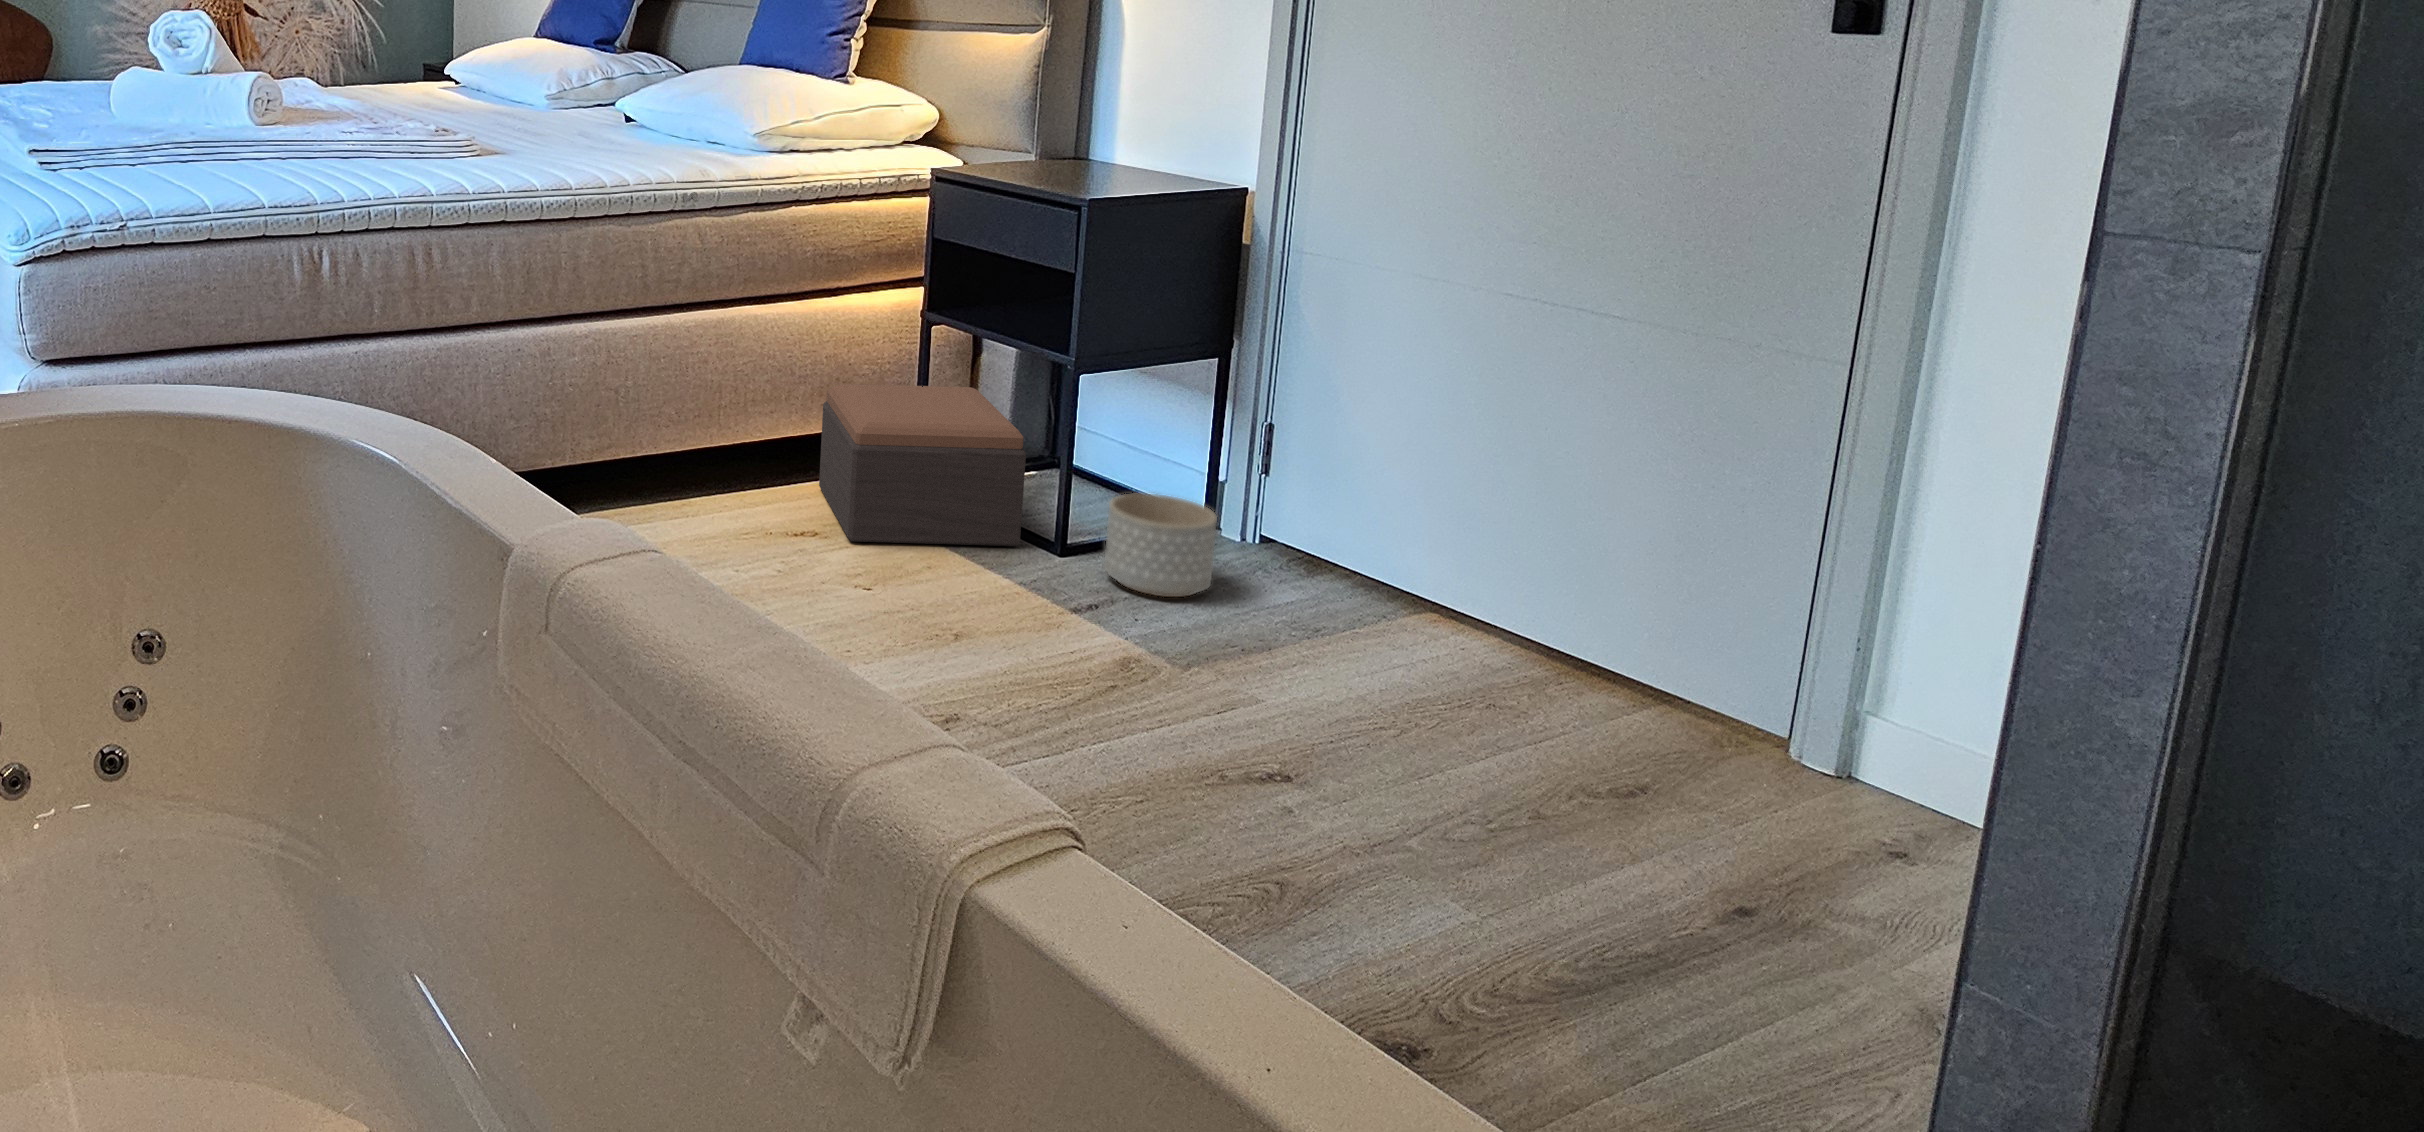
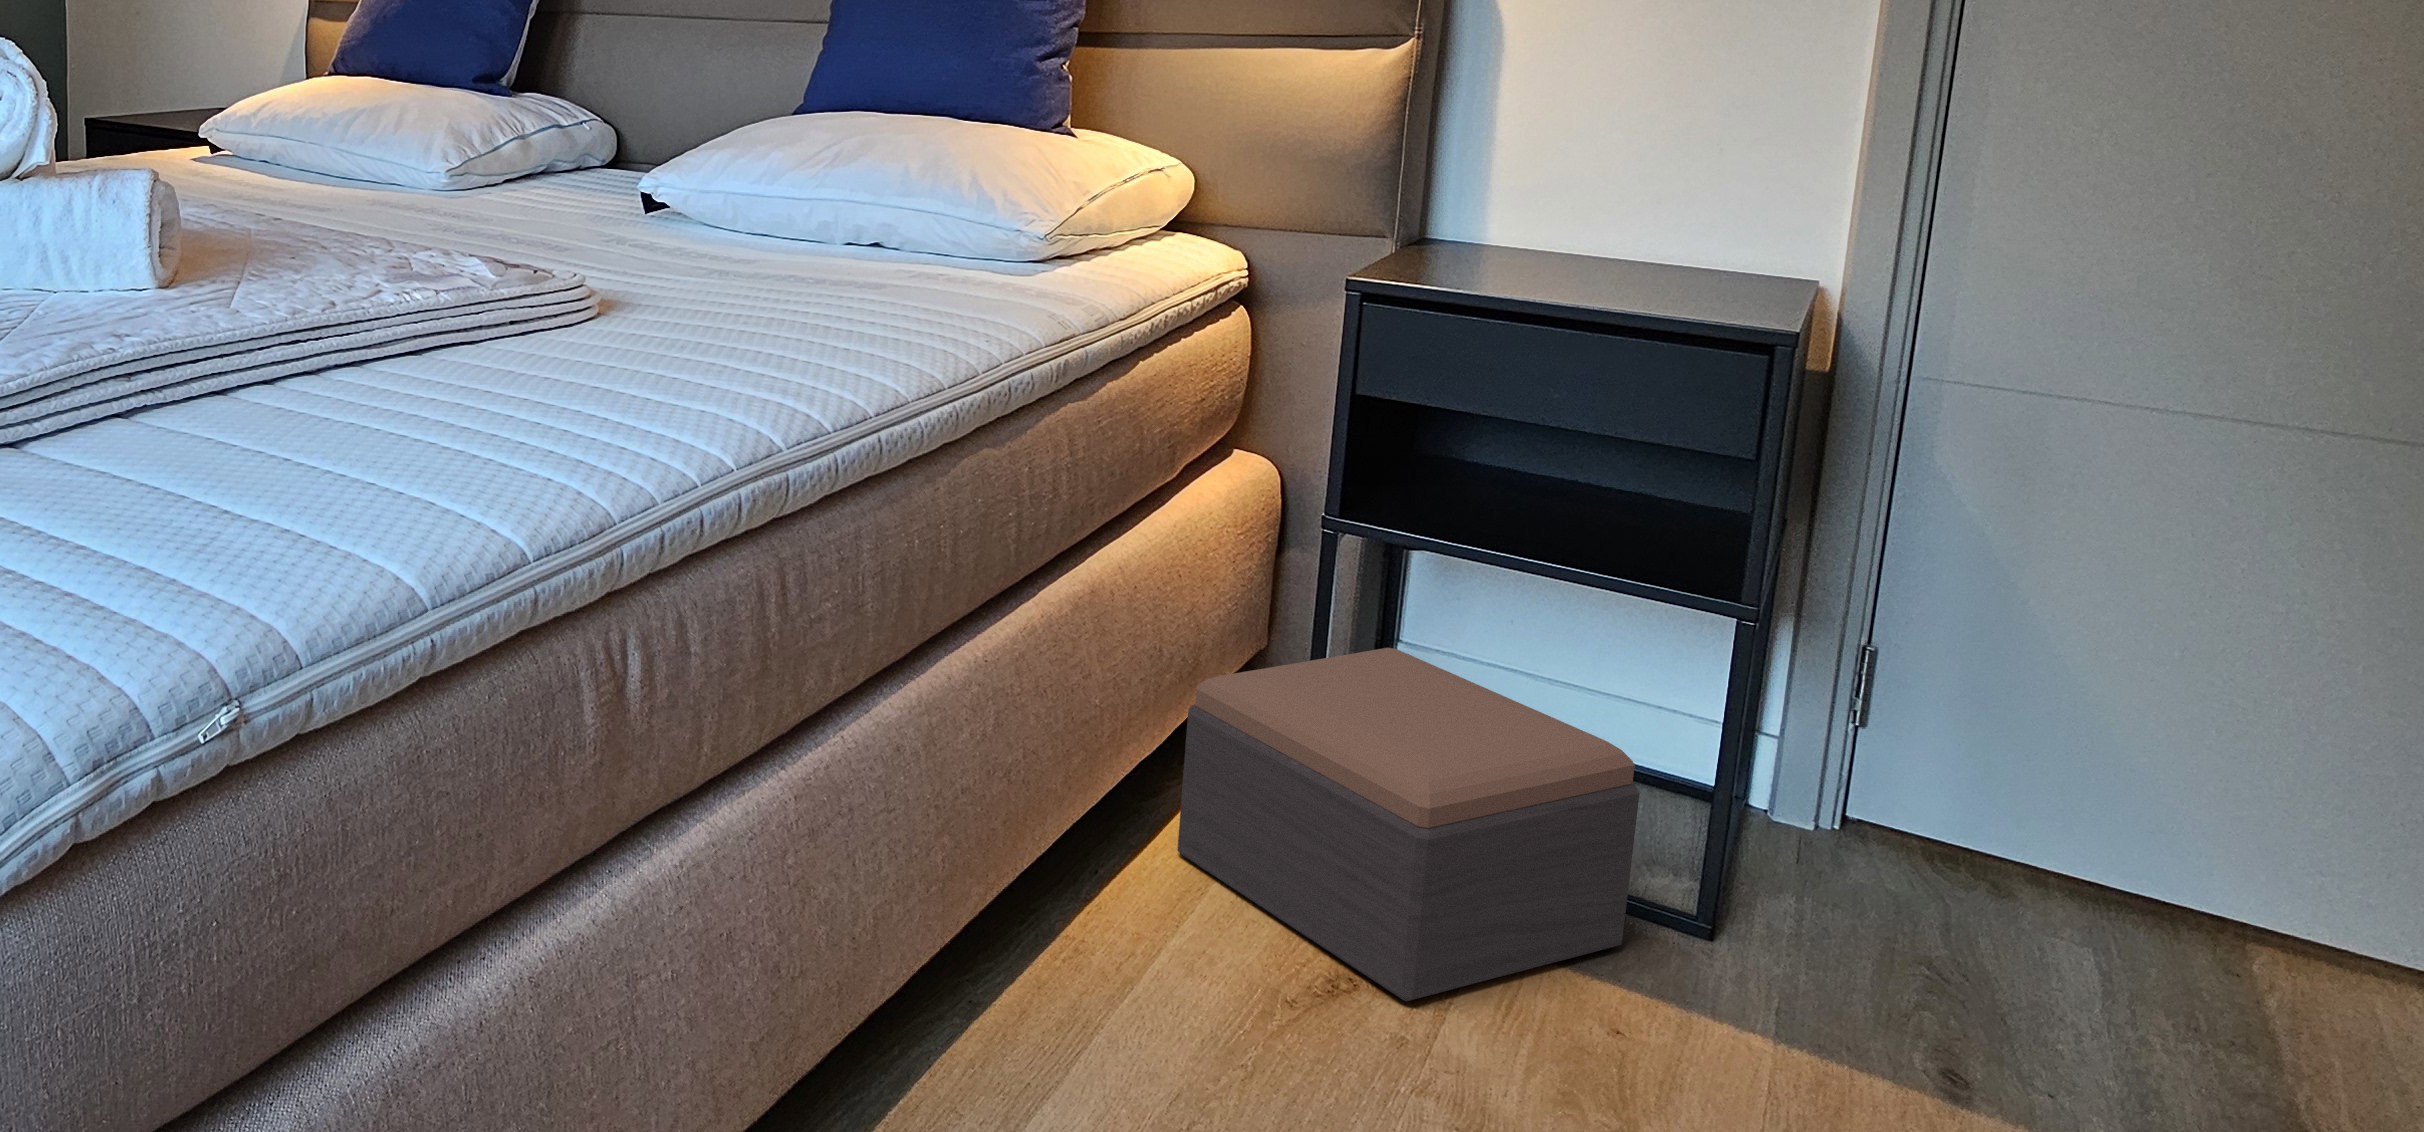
planter: present [1104,493,1217,597] -> none [1798,832,2037,1037]

